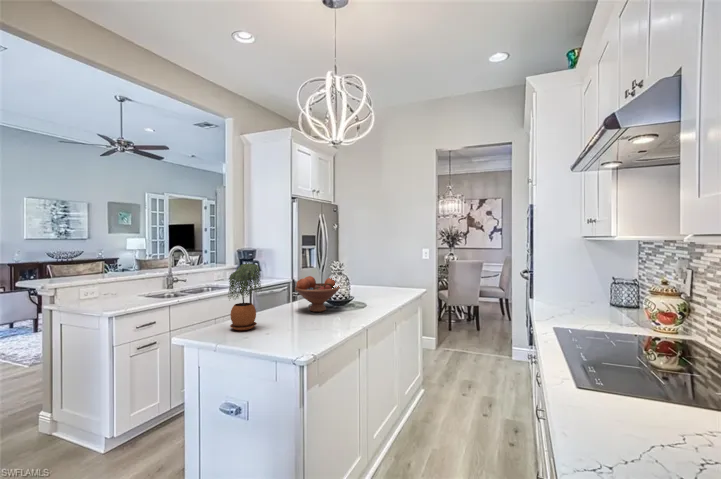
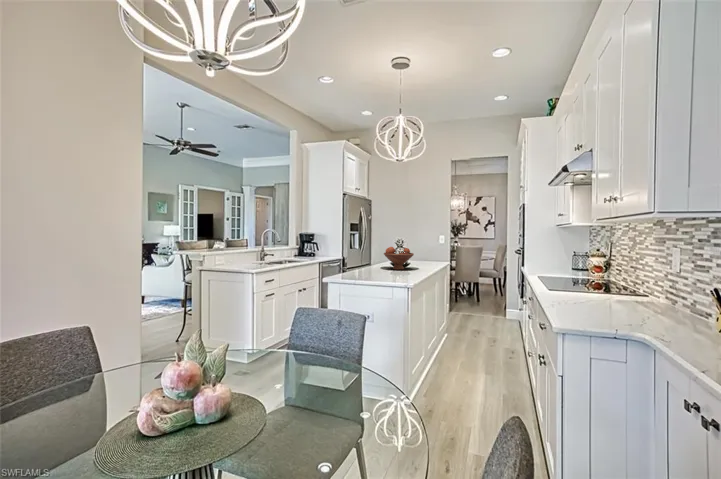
potted plant: present [228,263,261,330] -> none [359,234,381,275]

